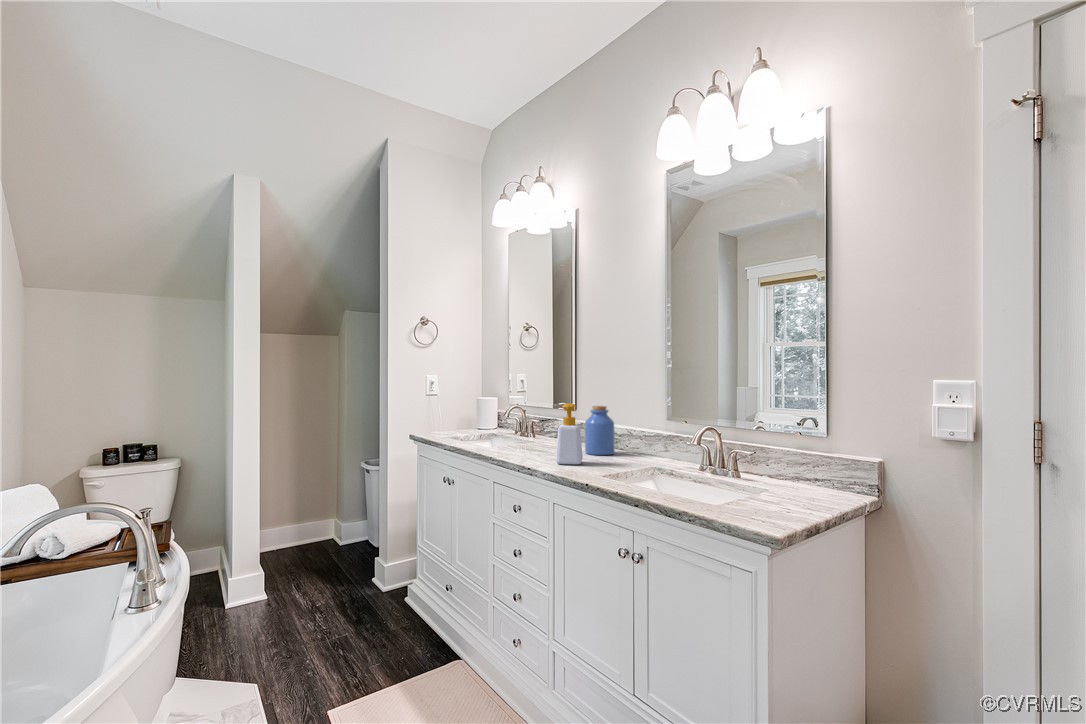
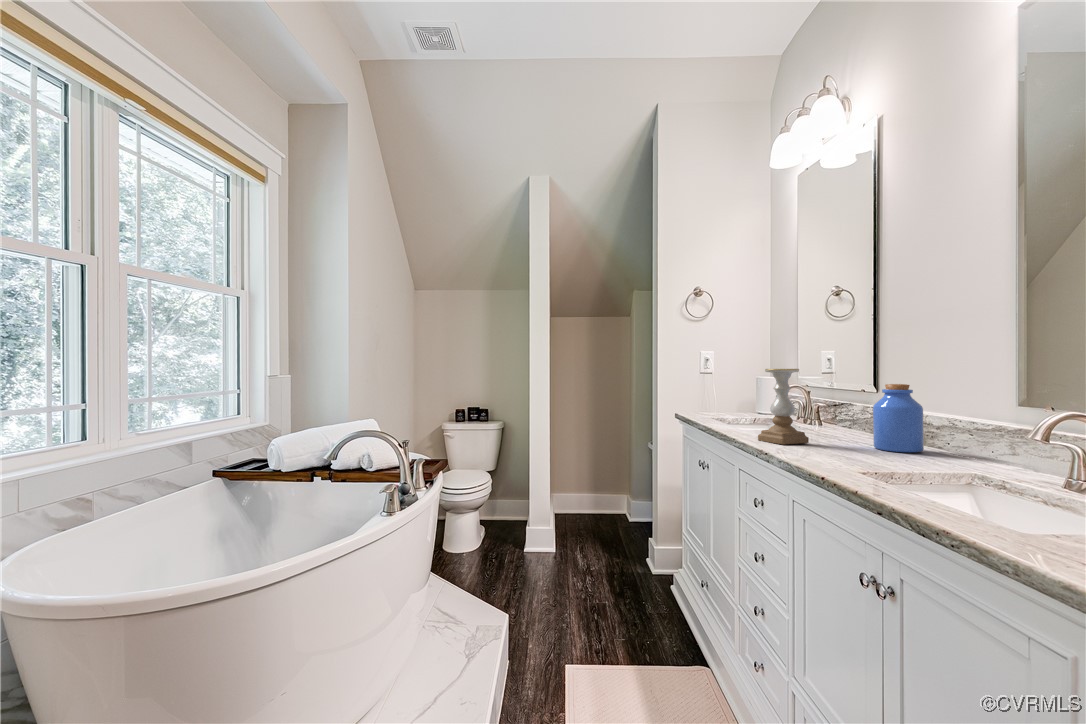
candle holder: none [509,396,546,458] -> present [758,369,809,445]
soap bottle: present [556,403,583,465] -> none [808,375,853,457]

